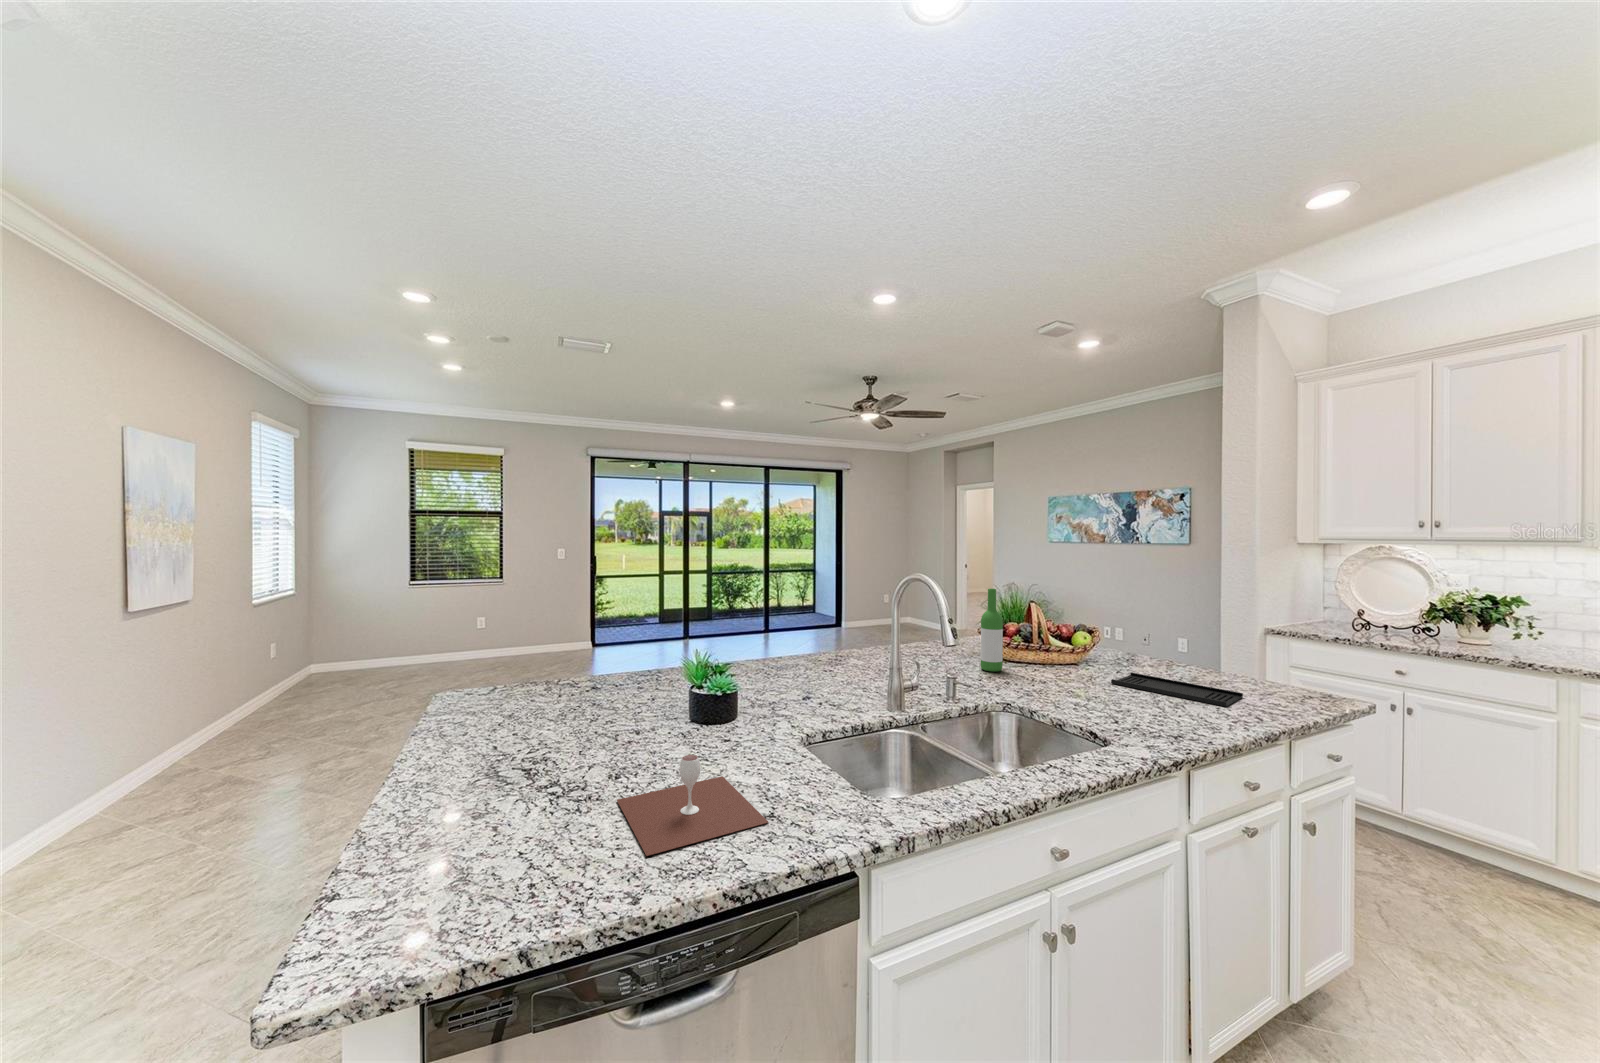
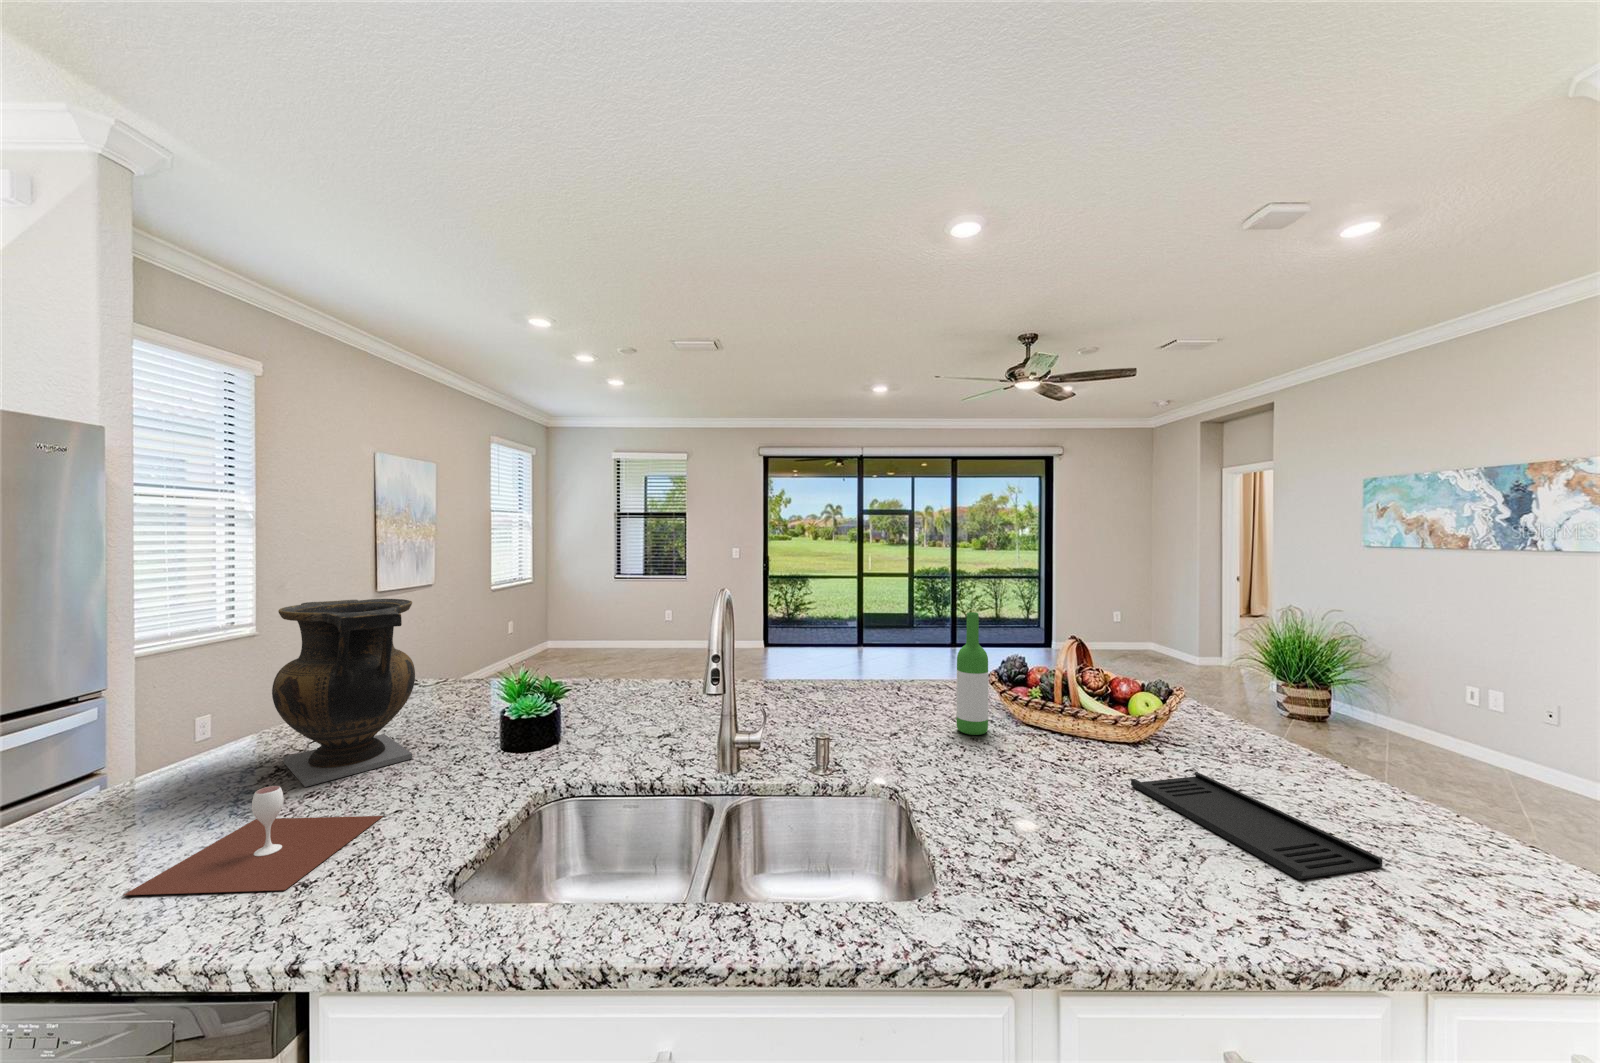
vase: none [507,599,654,776] -> present [272,599,415,787]

